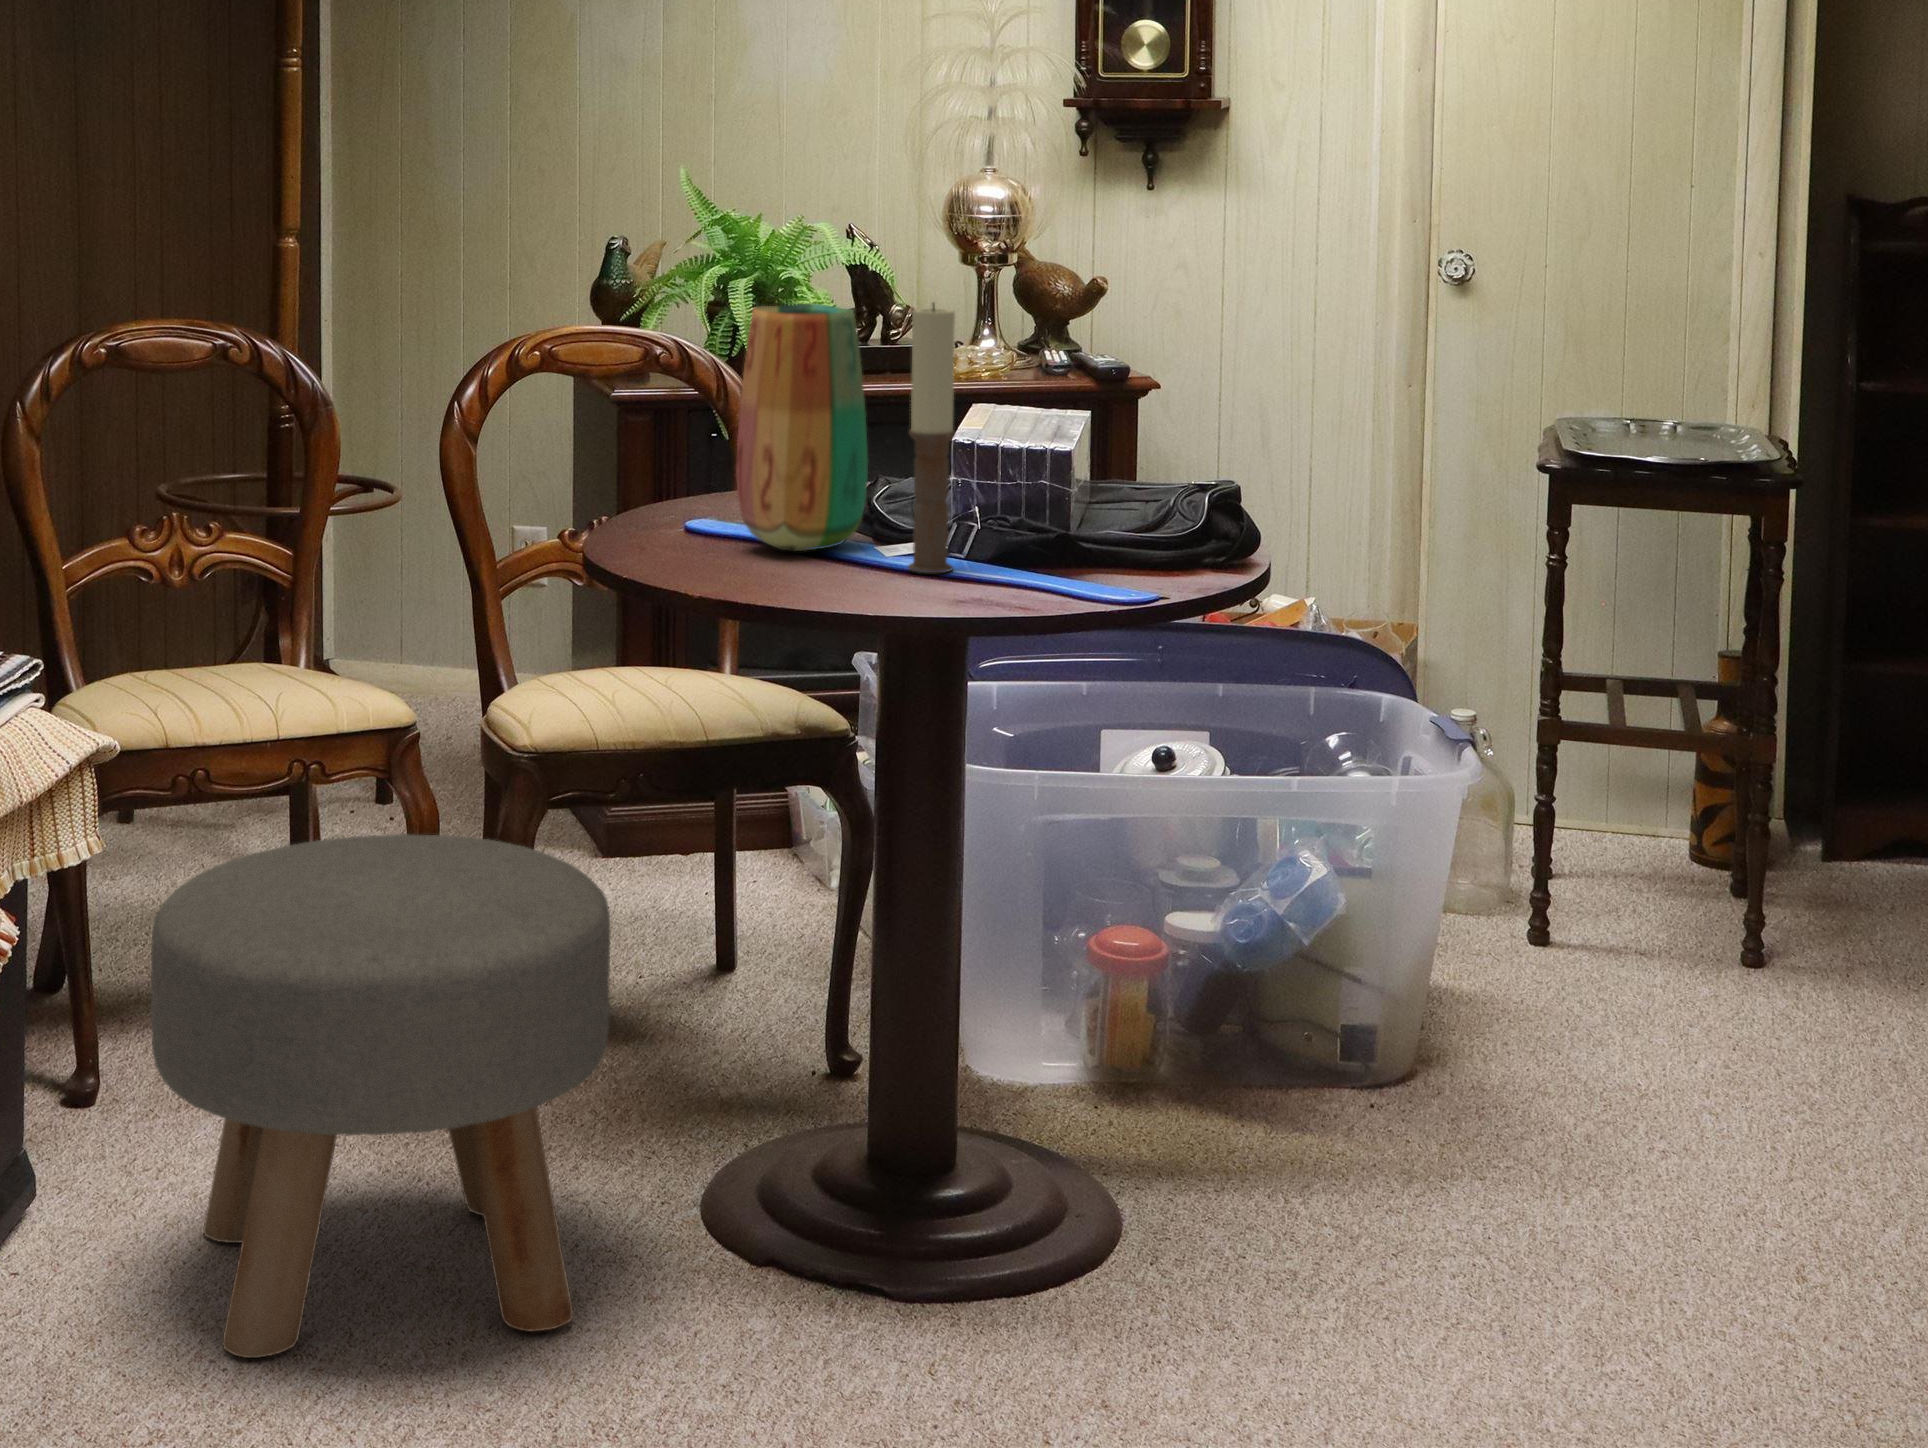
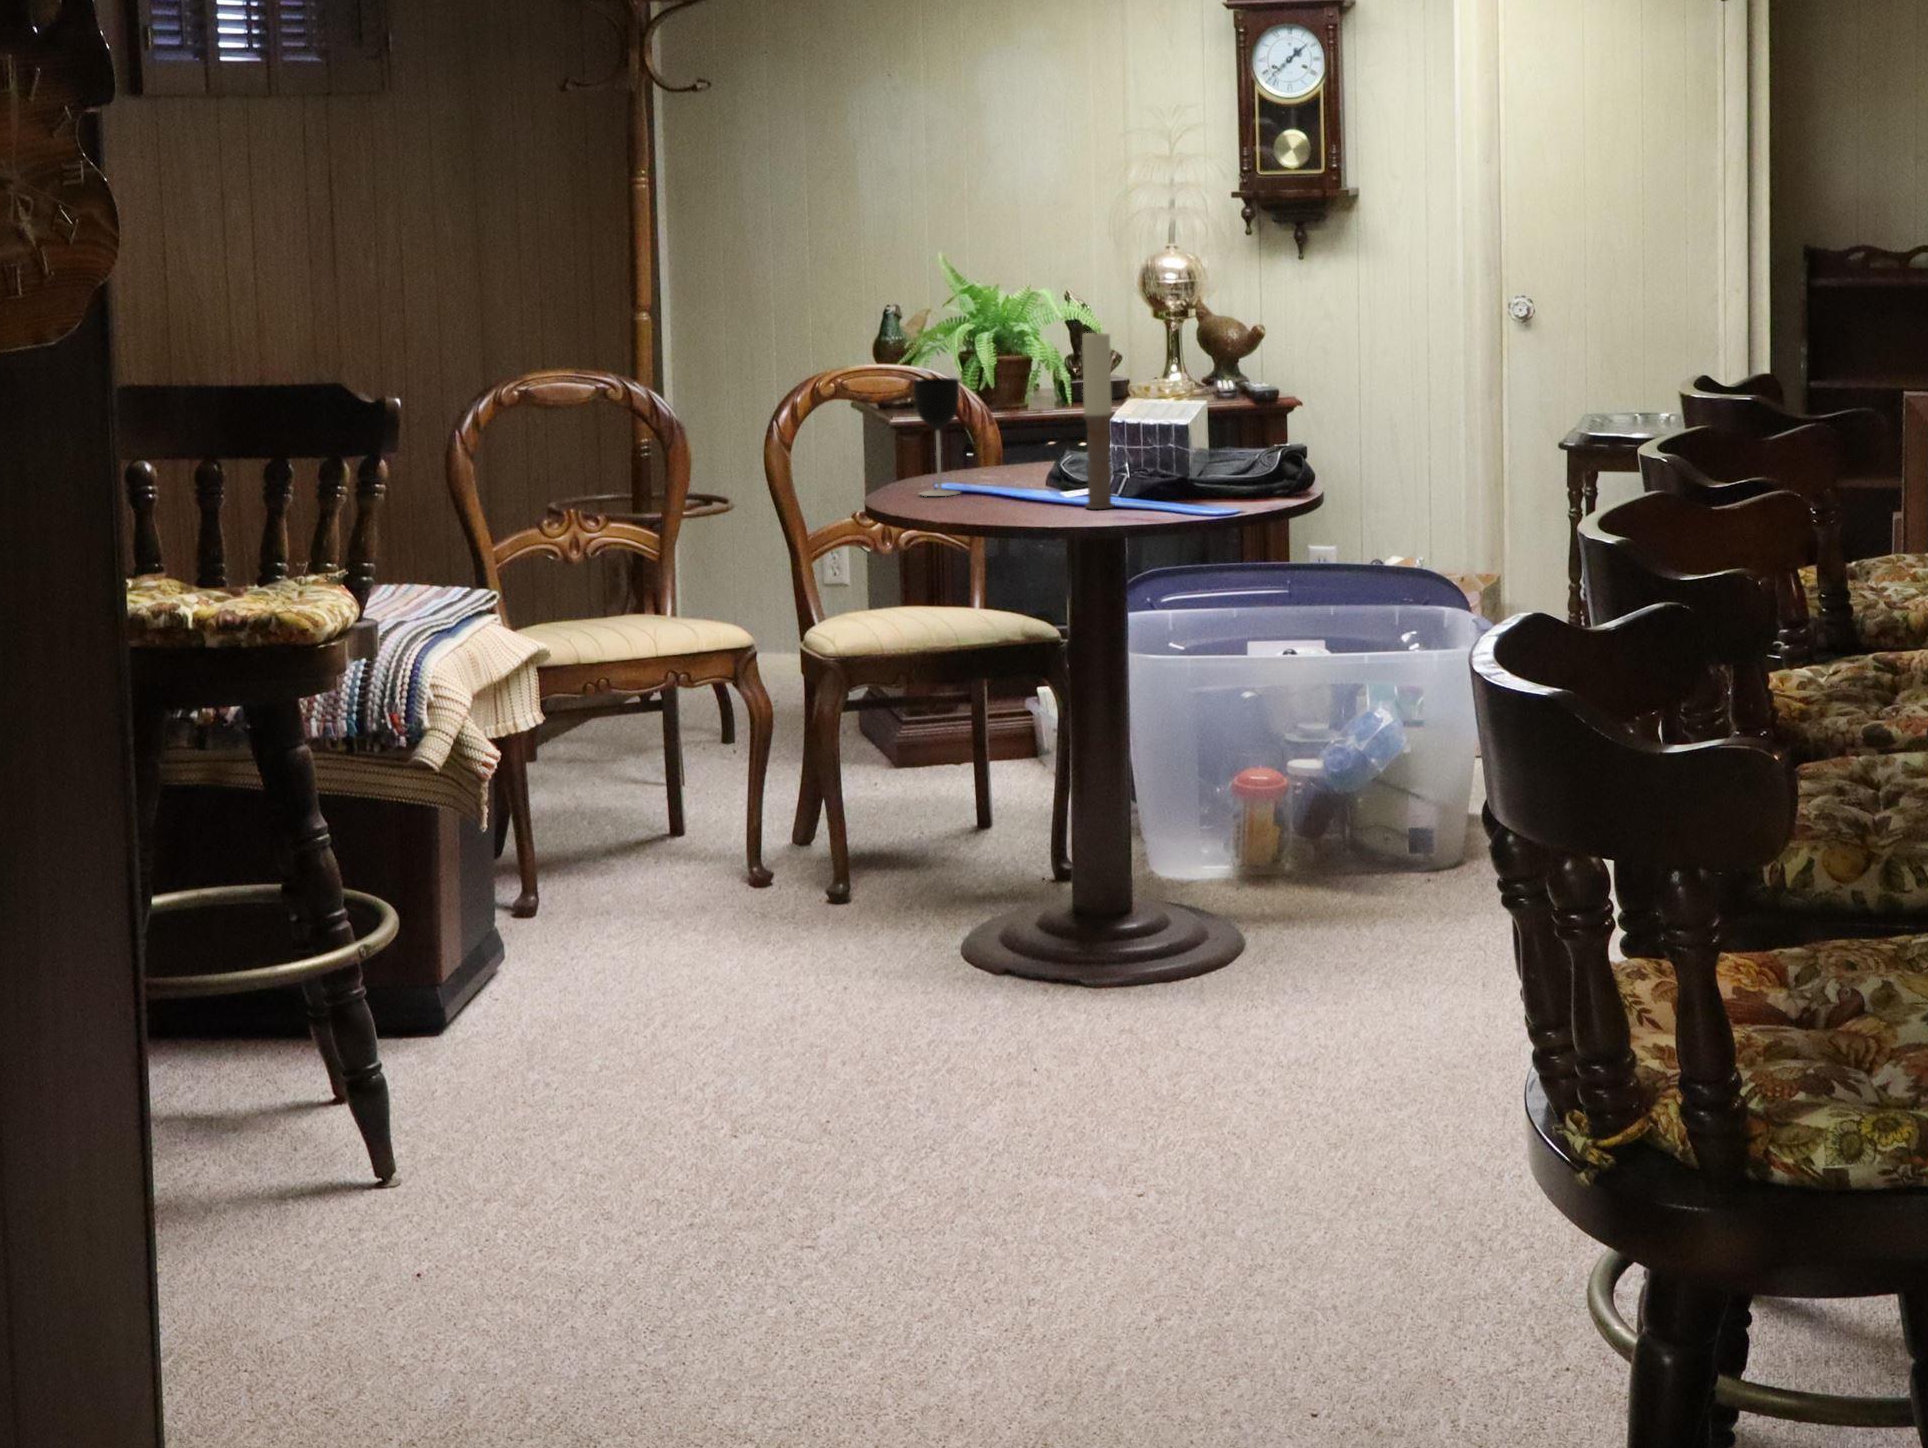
vase: present [736,304,868,551] -> none [970,334,1059,501]
wine glass: none [655,362,721,536] -> present [914,378,959,496]
ottoman: present [151,834,610,1358] -> none [584,704,893,1035]

